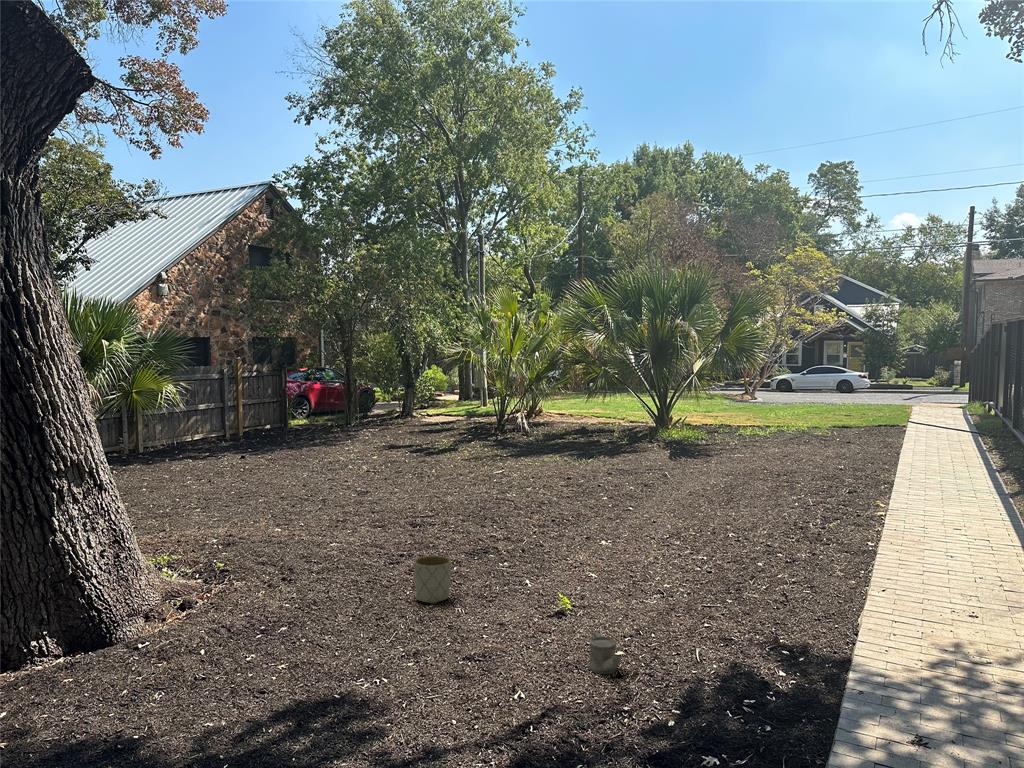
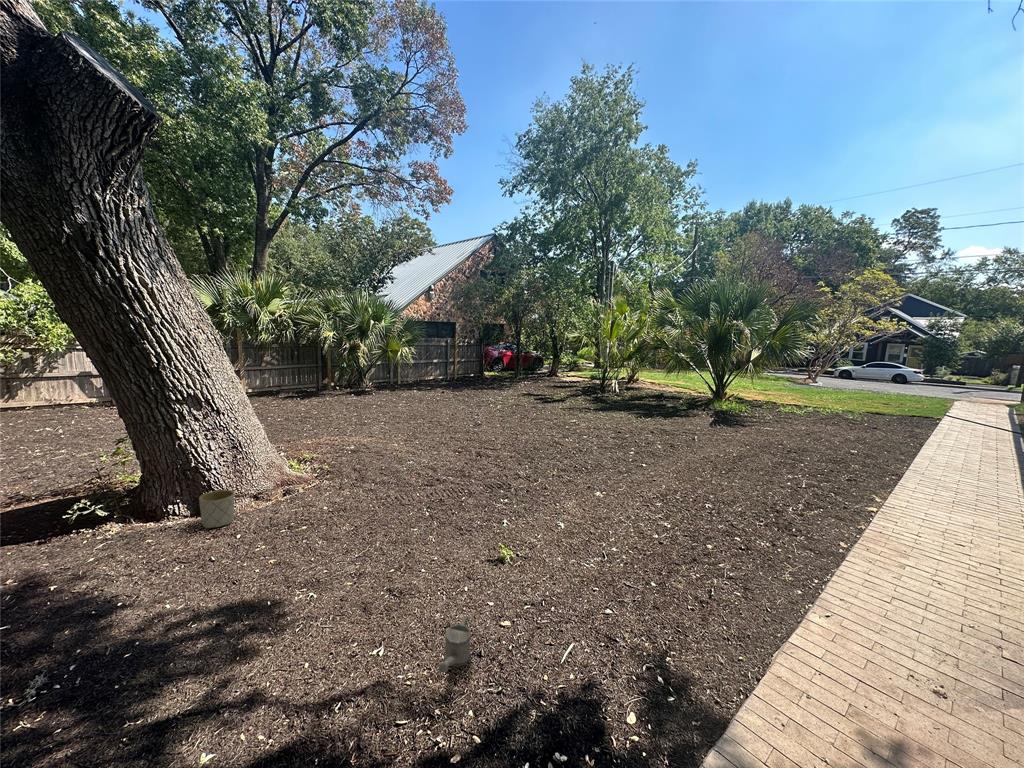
planter: present [414,556,451,604] -> present [199,490,235,529]

